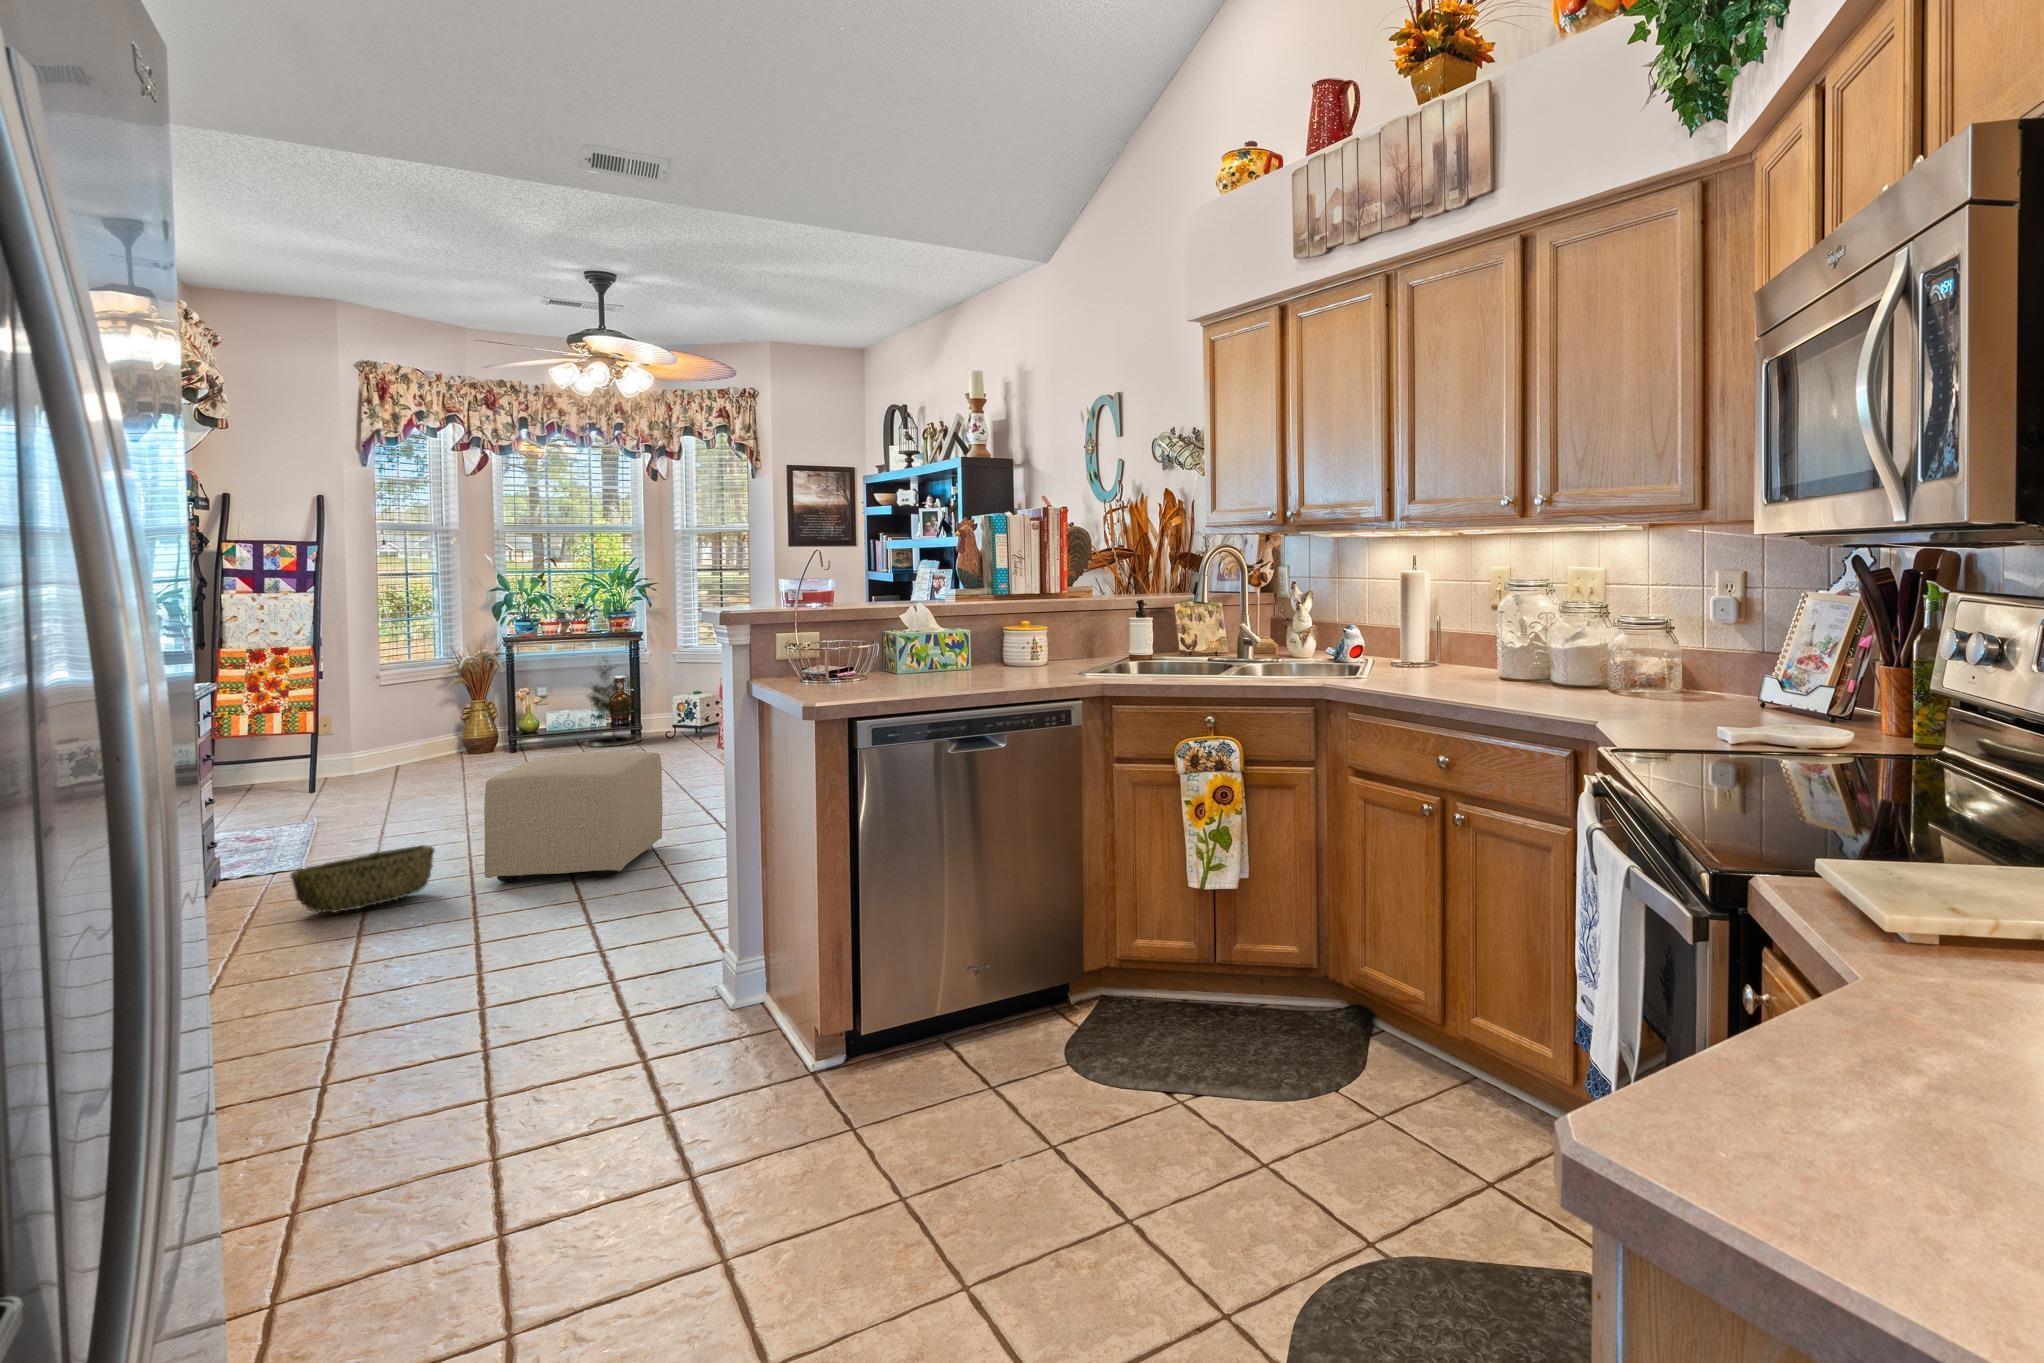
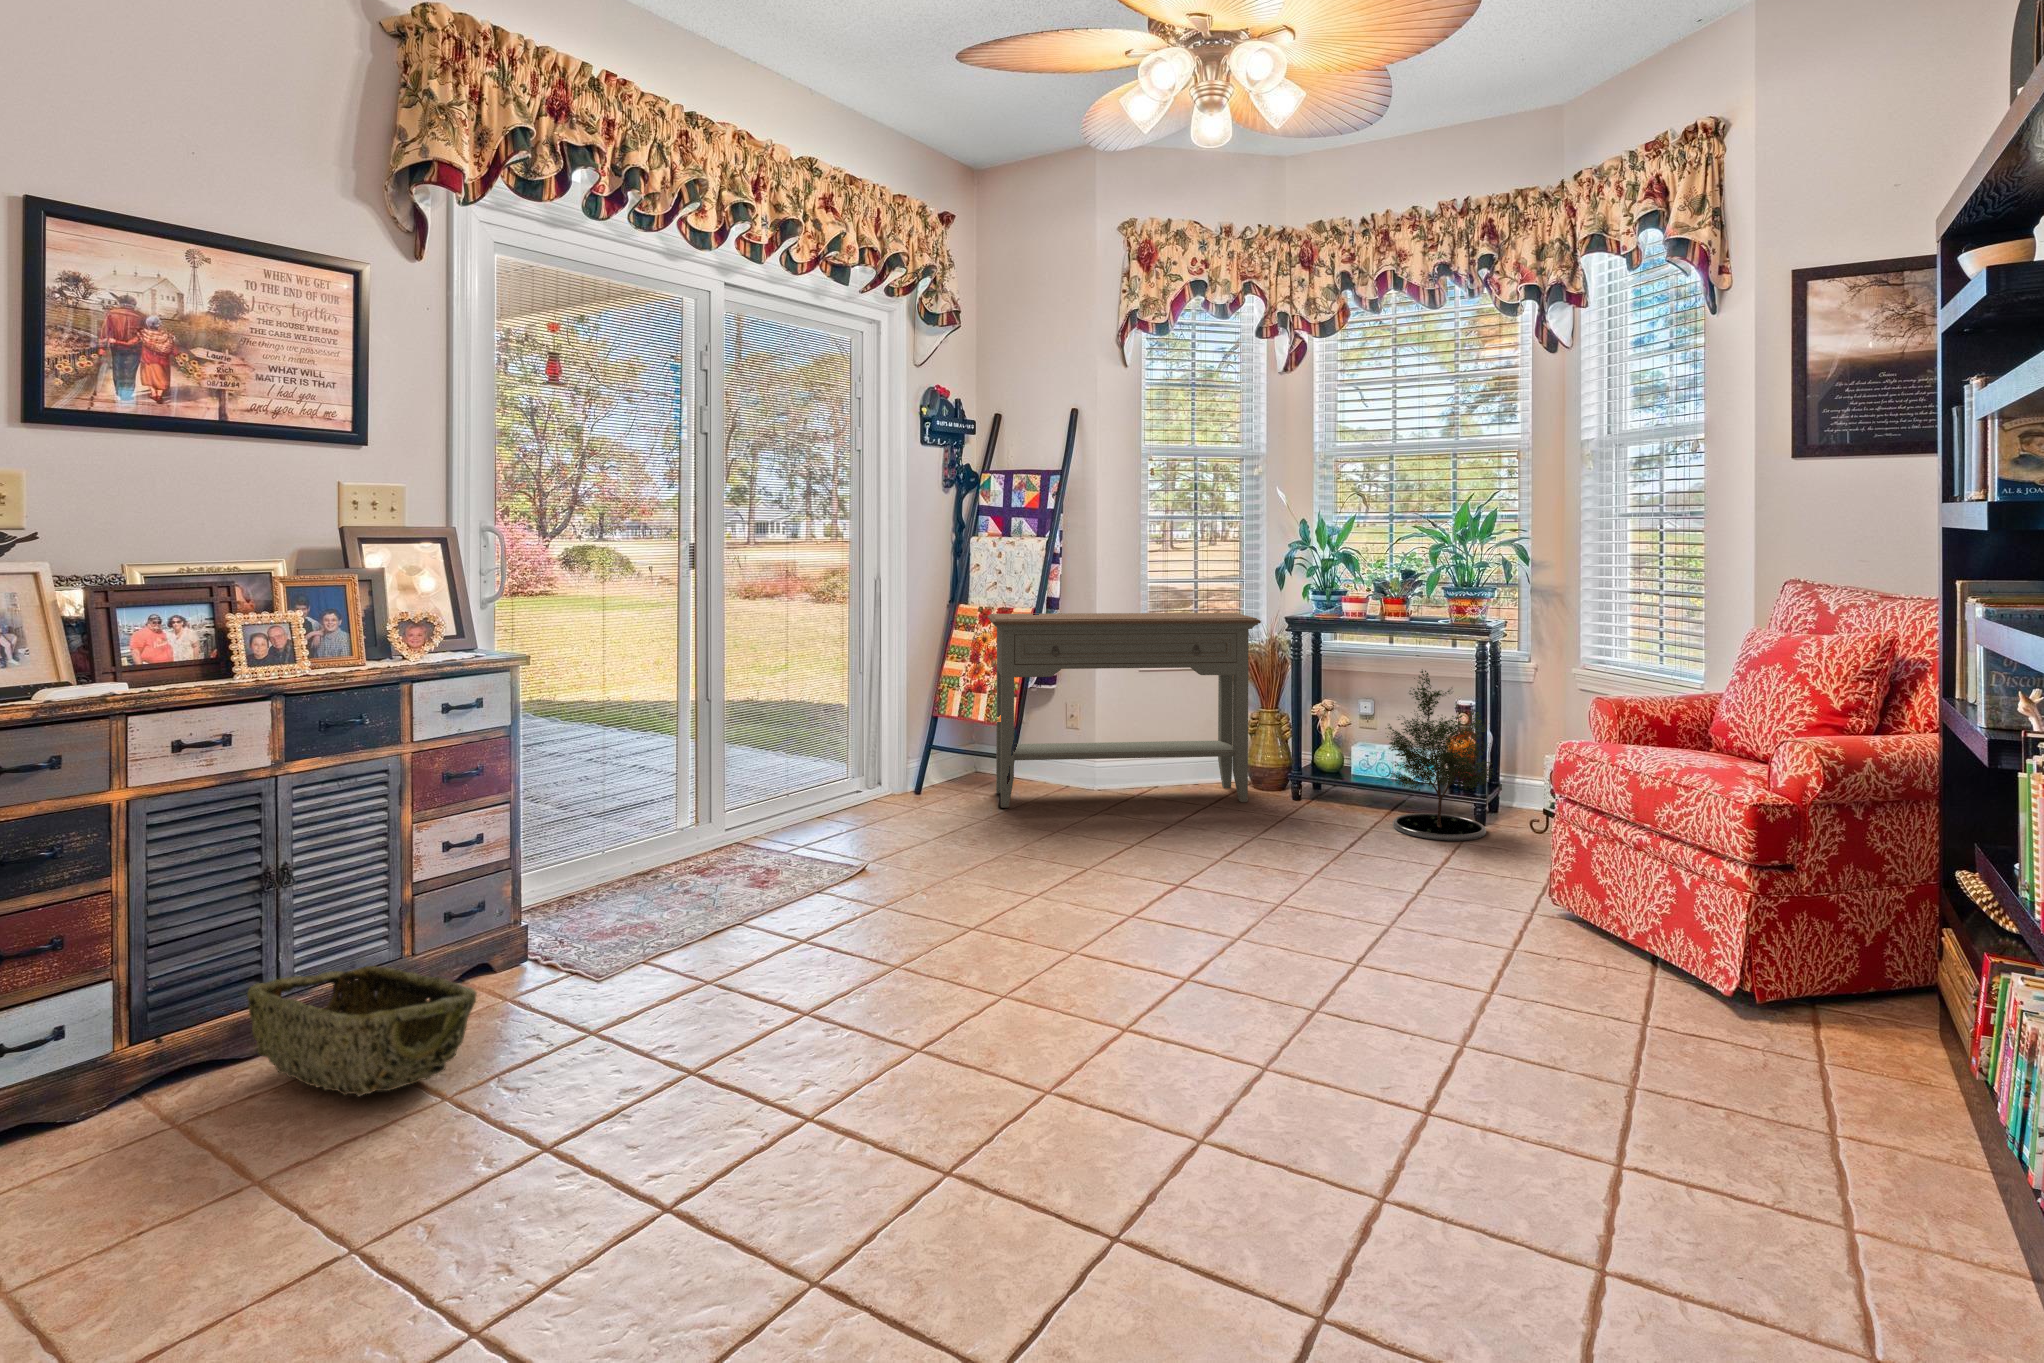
console table: none [264,637,486,794] -> present [988,613,1261,808]
ottoman: present [484,752,663,882] -> none [451,874,794,1270]

